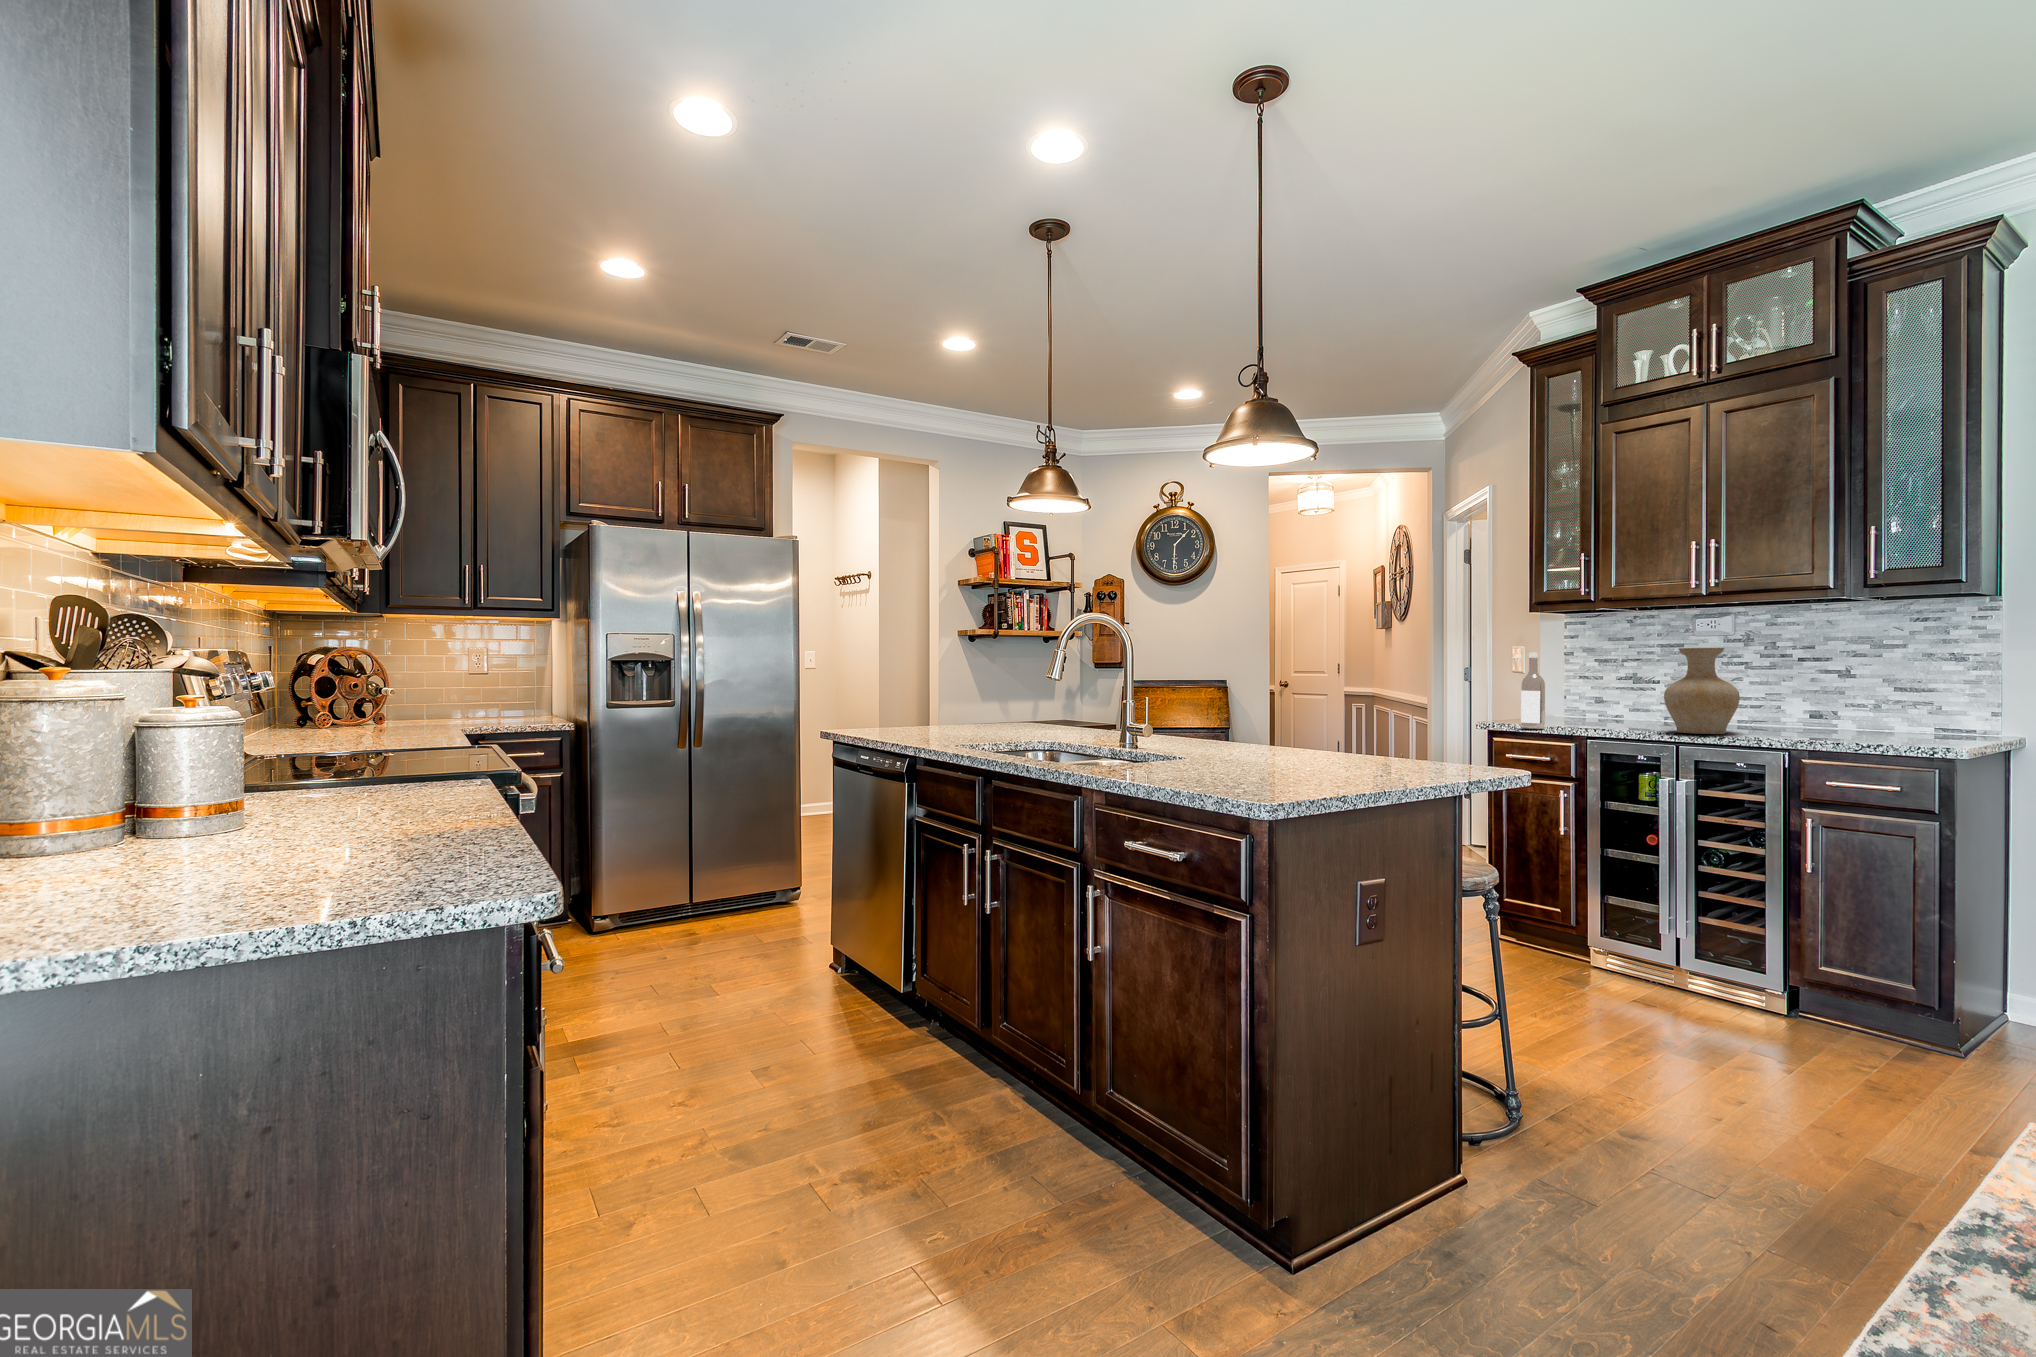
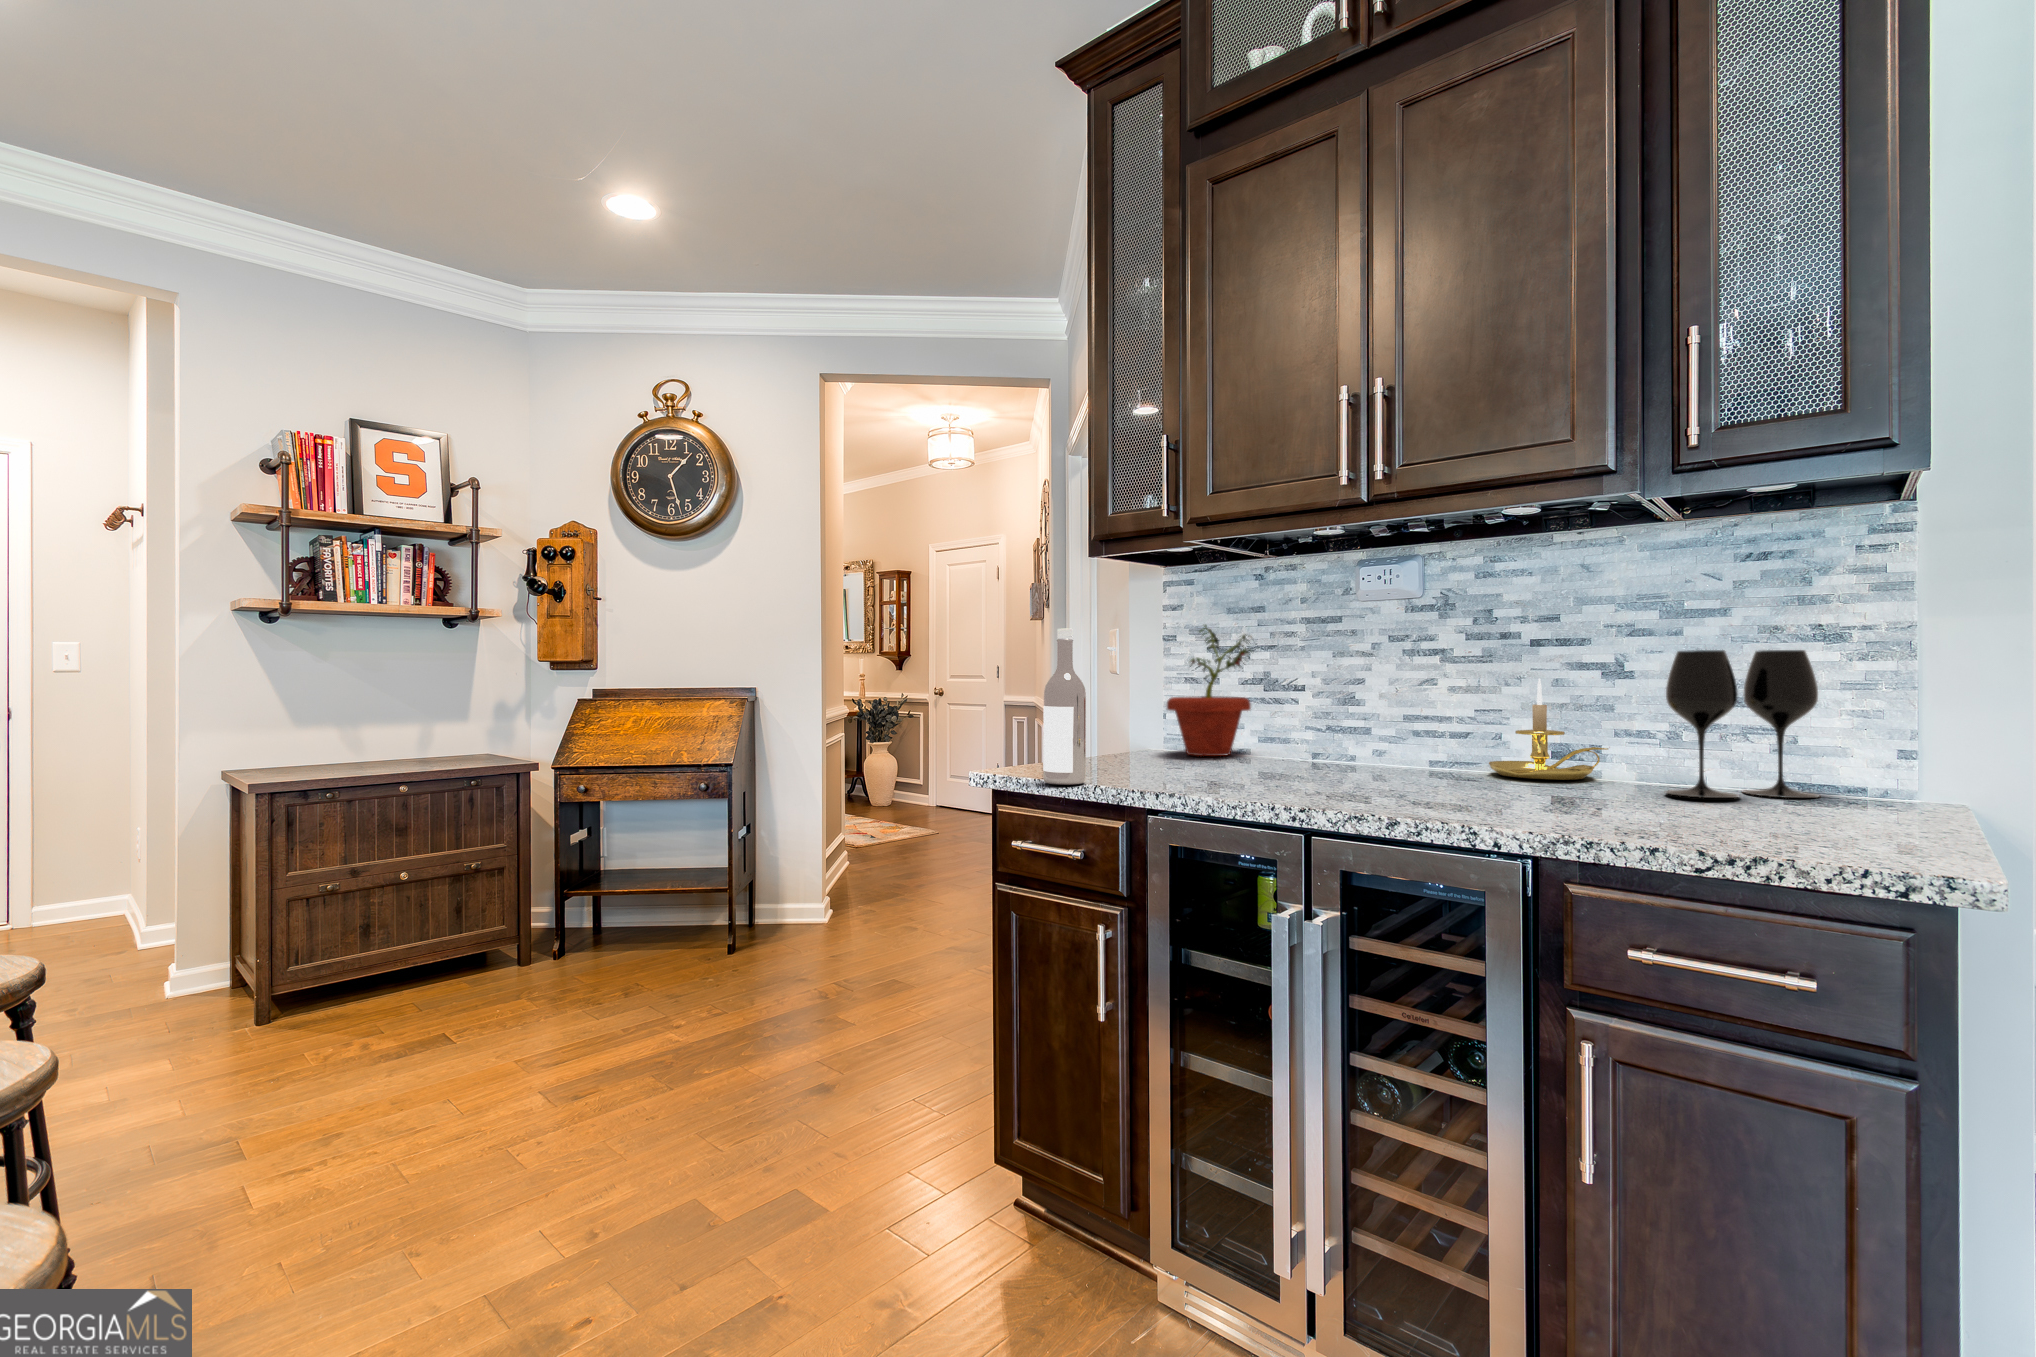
potted plant: none [1573,647,1629,719] -> present [1167,625,1251,756]
vase: present [1664,648,1740,734] -> none [1288,613,1427,800]
wine glass: none [1866,666,1949,734] -> present [1666,650,1820,798]
candle holder: none [1773,678,1840,728] -> present [1489,679,1608,780]

